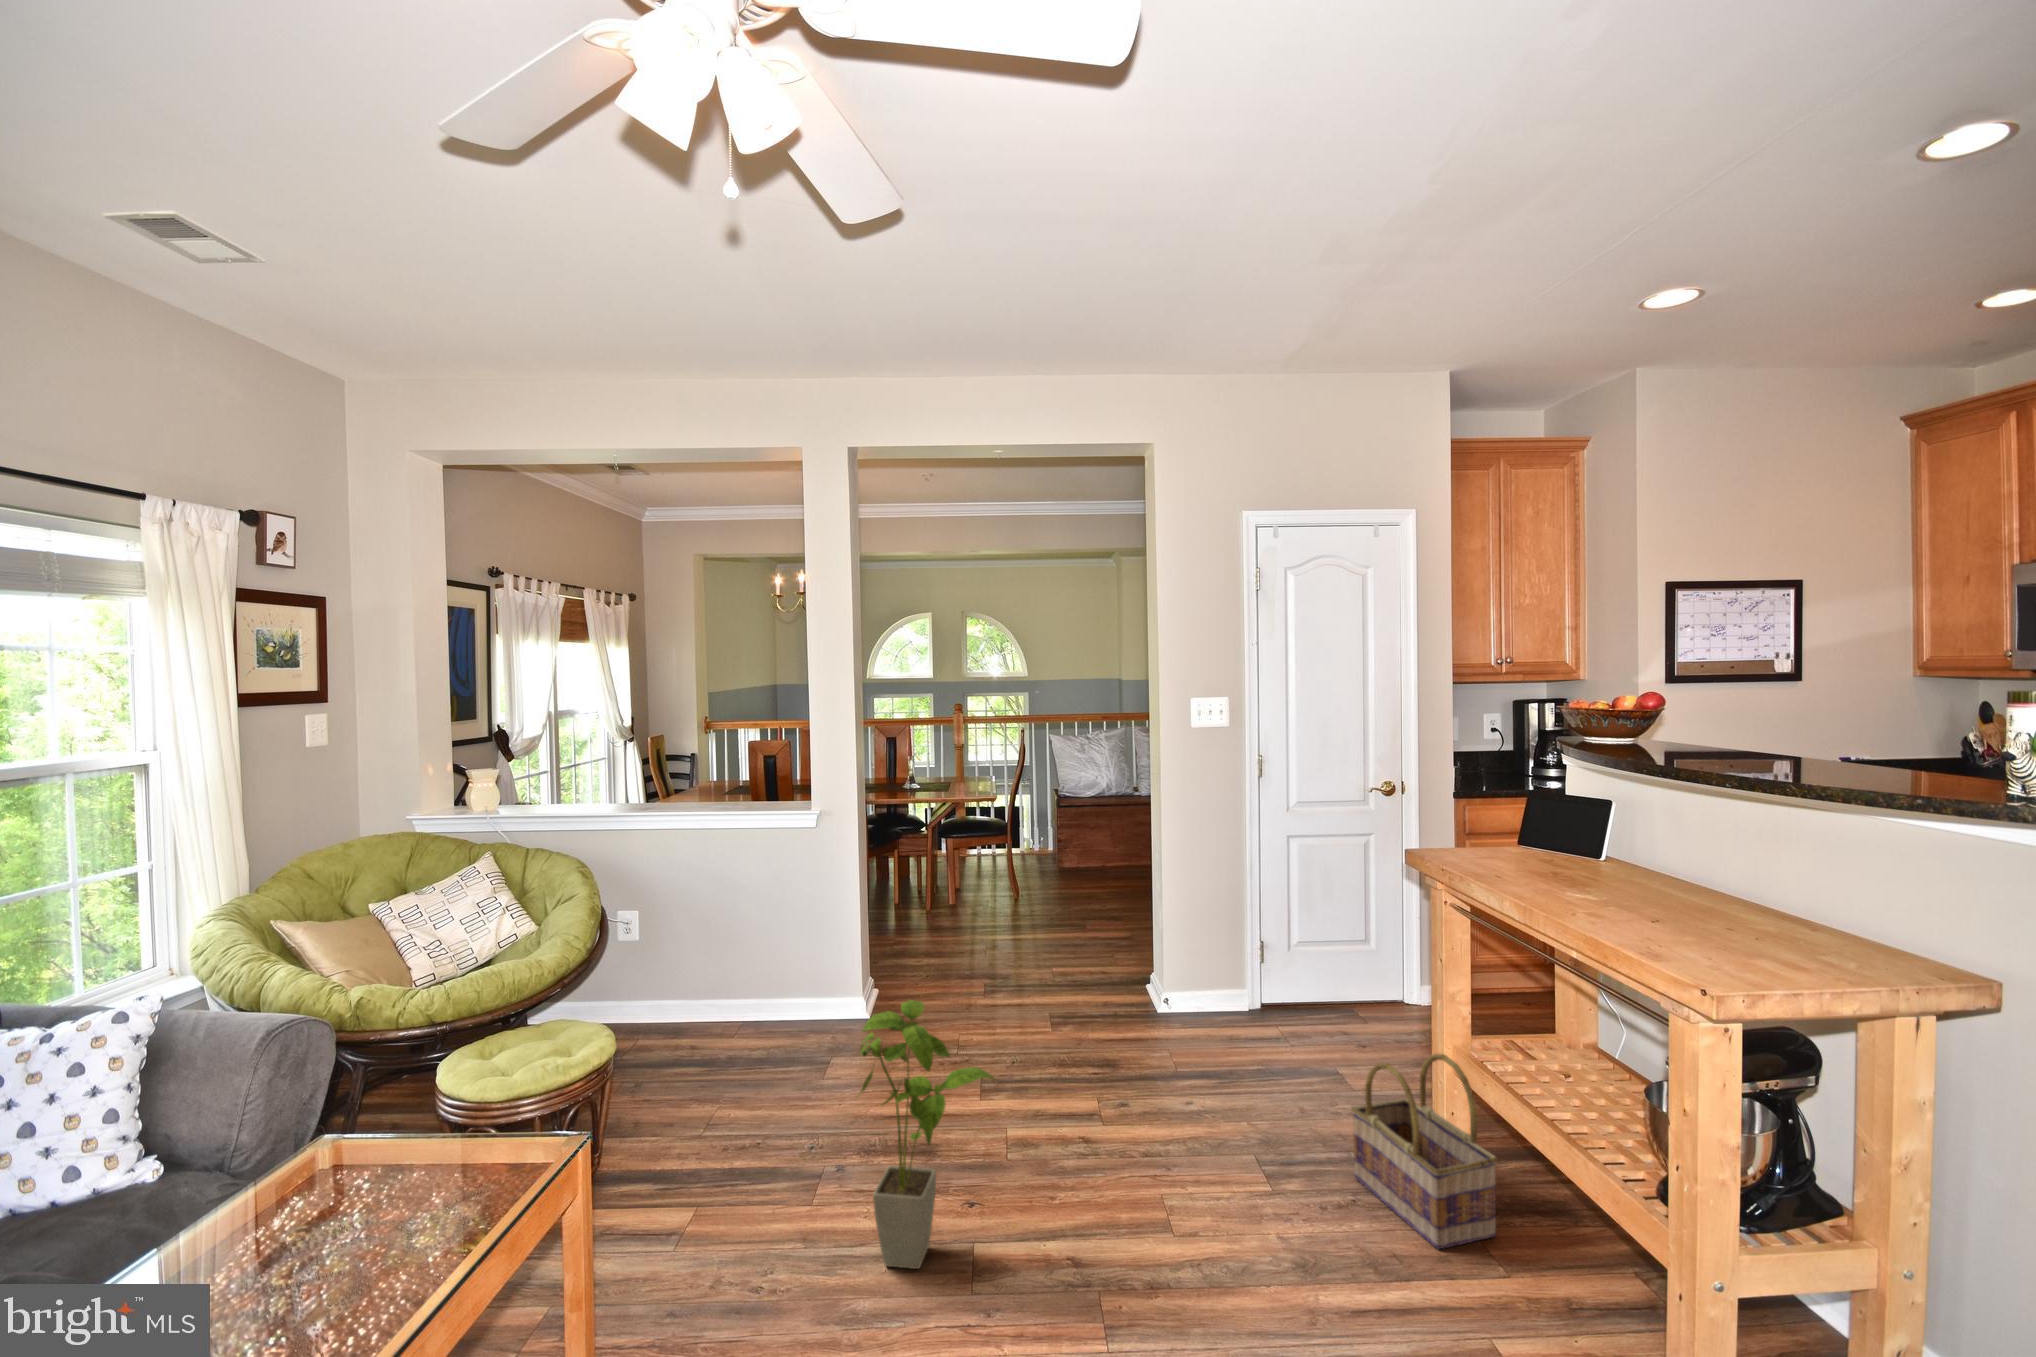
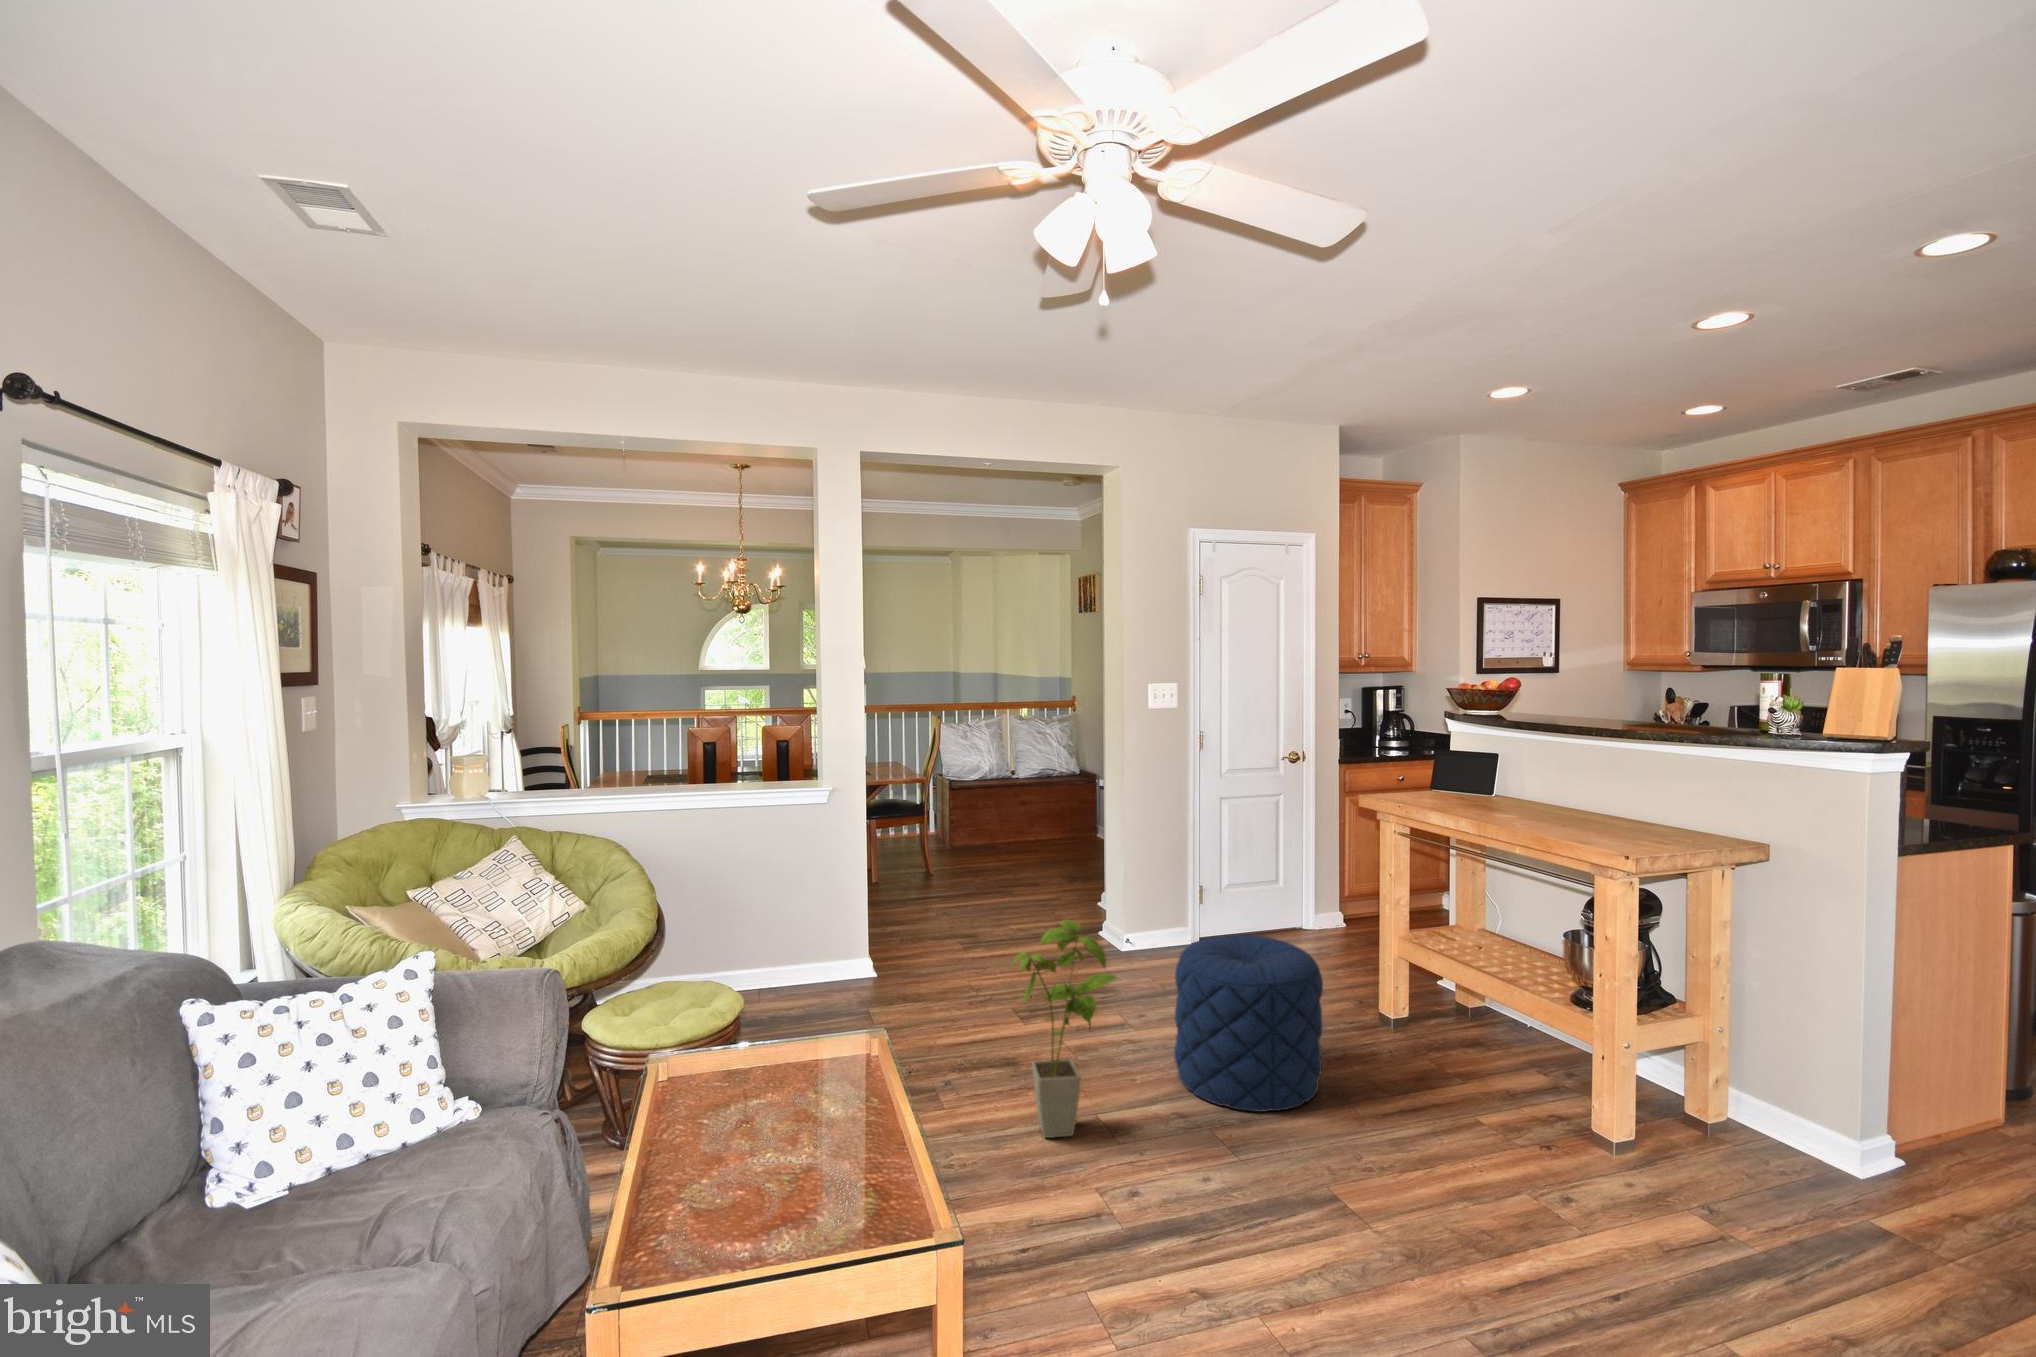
pouf: none [1096,1025,1285,1276] -> present [1174,935,1323,1112]
basket: present [1351,1054,1498,1249] -> none [1340,940,1453,1074]

